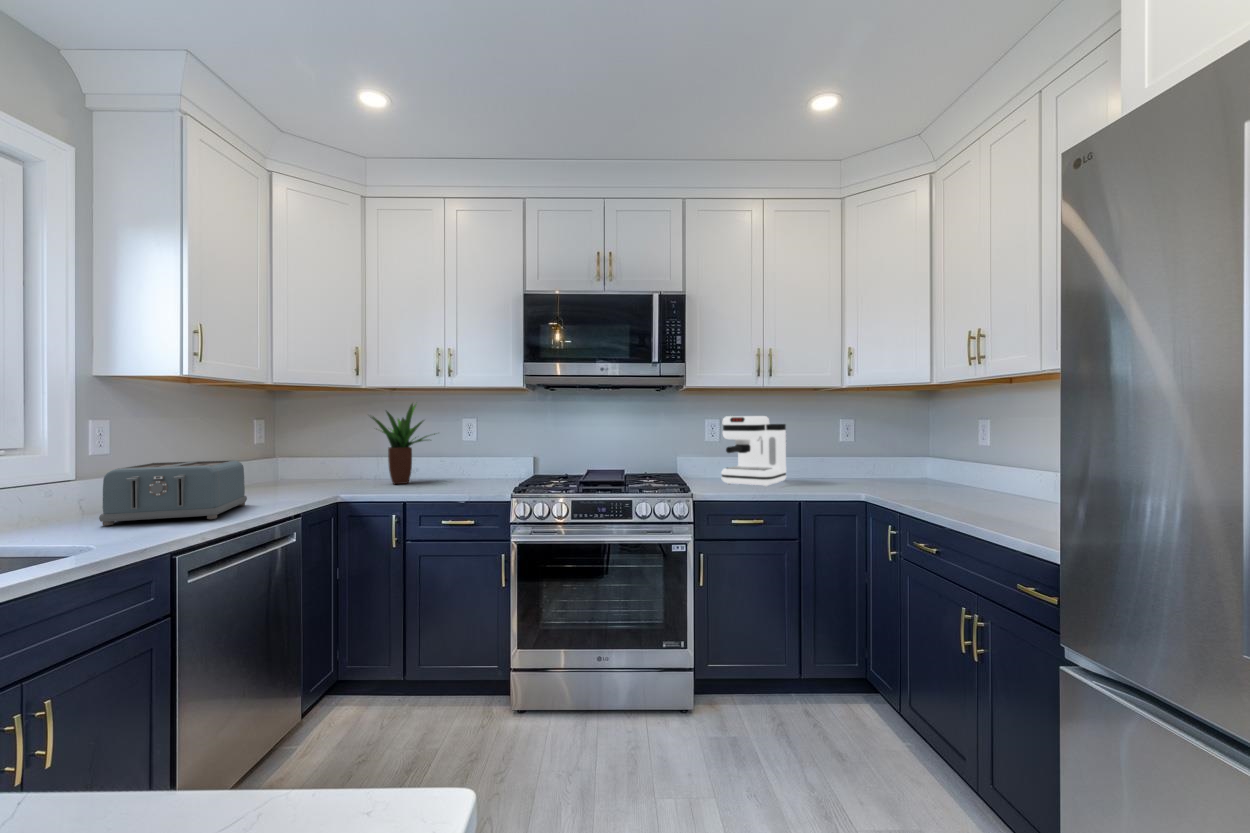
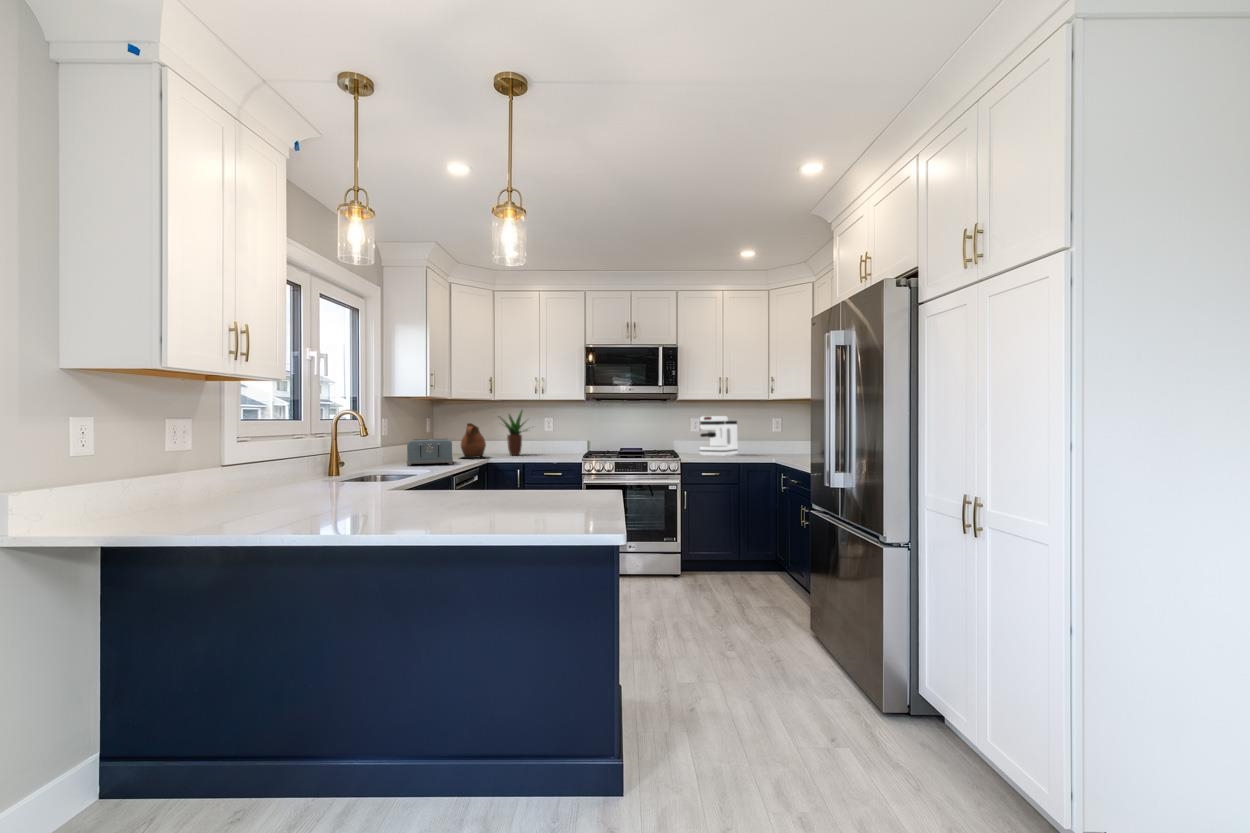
ceramic pitcher: none [277,429,345,495] -> present [461,423,486,458]

